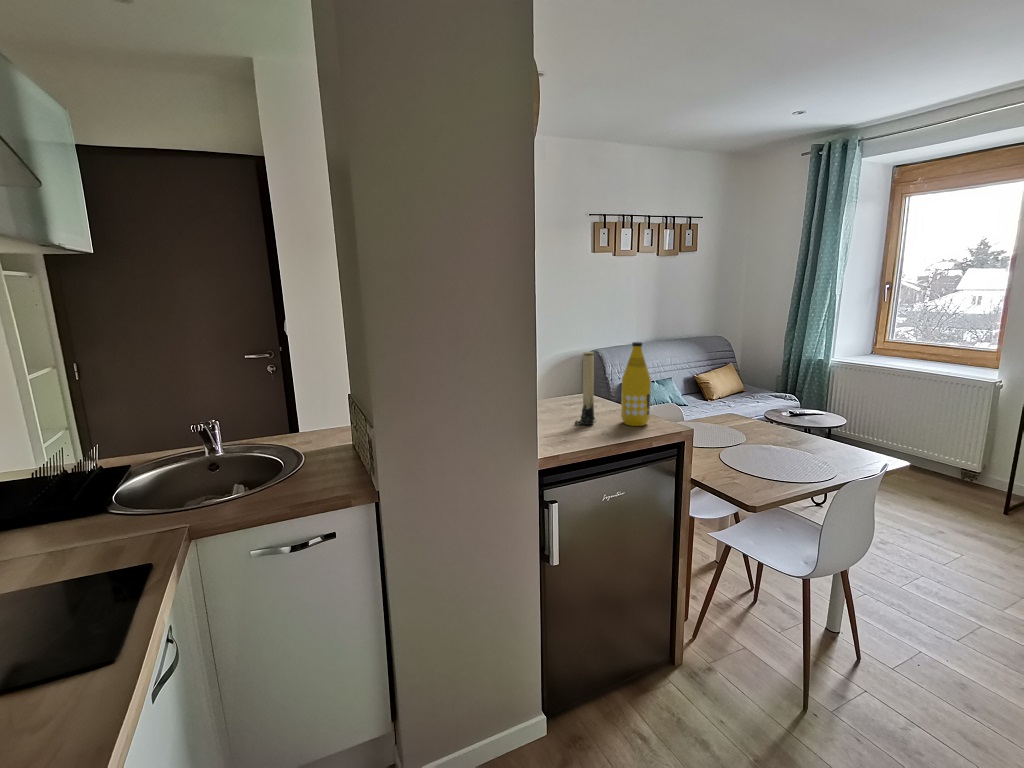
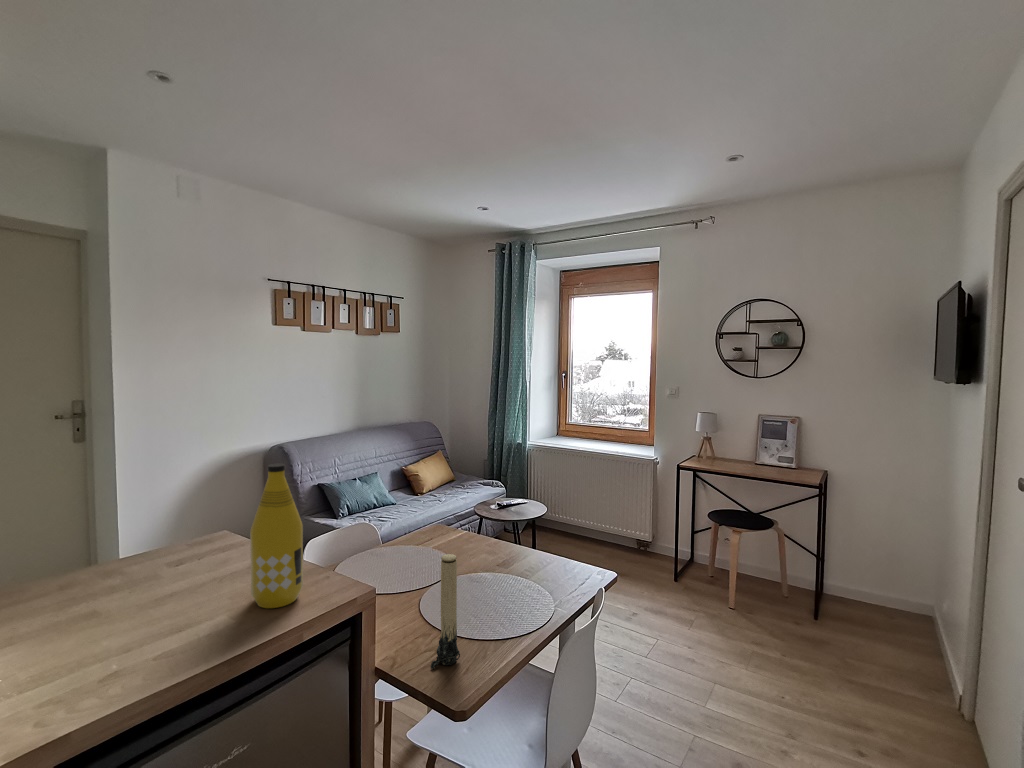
candle: present [575,352,595,425] -> present [431,554,460,669]

